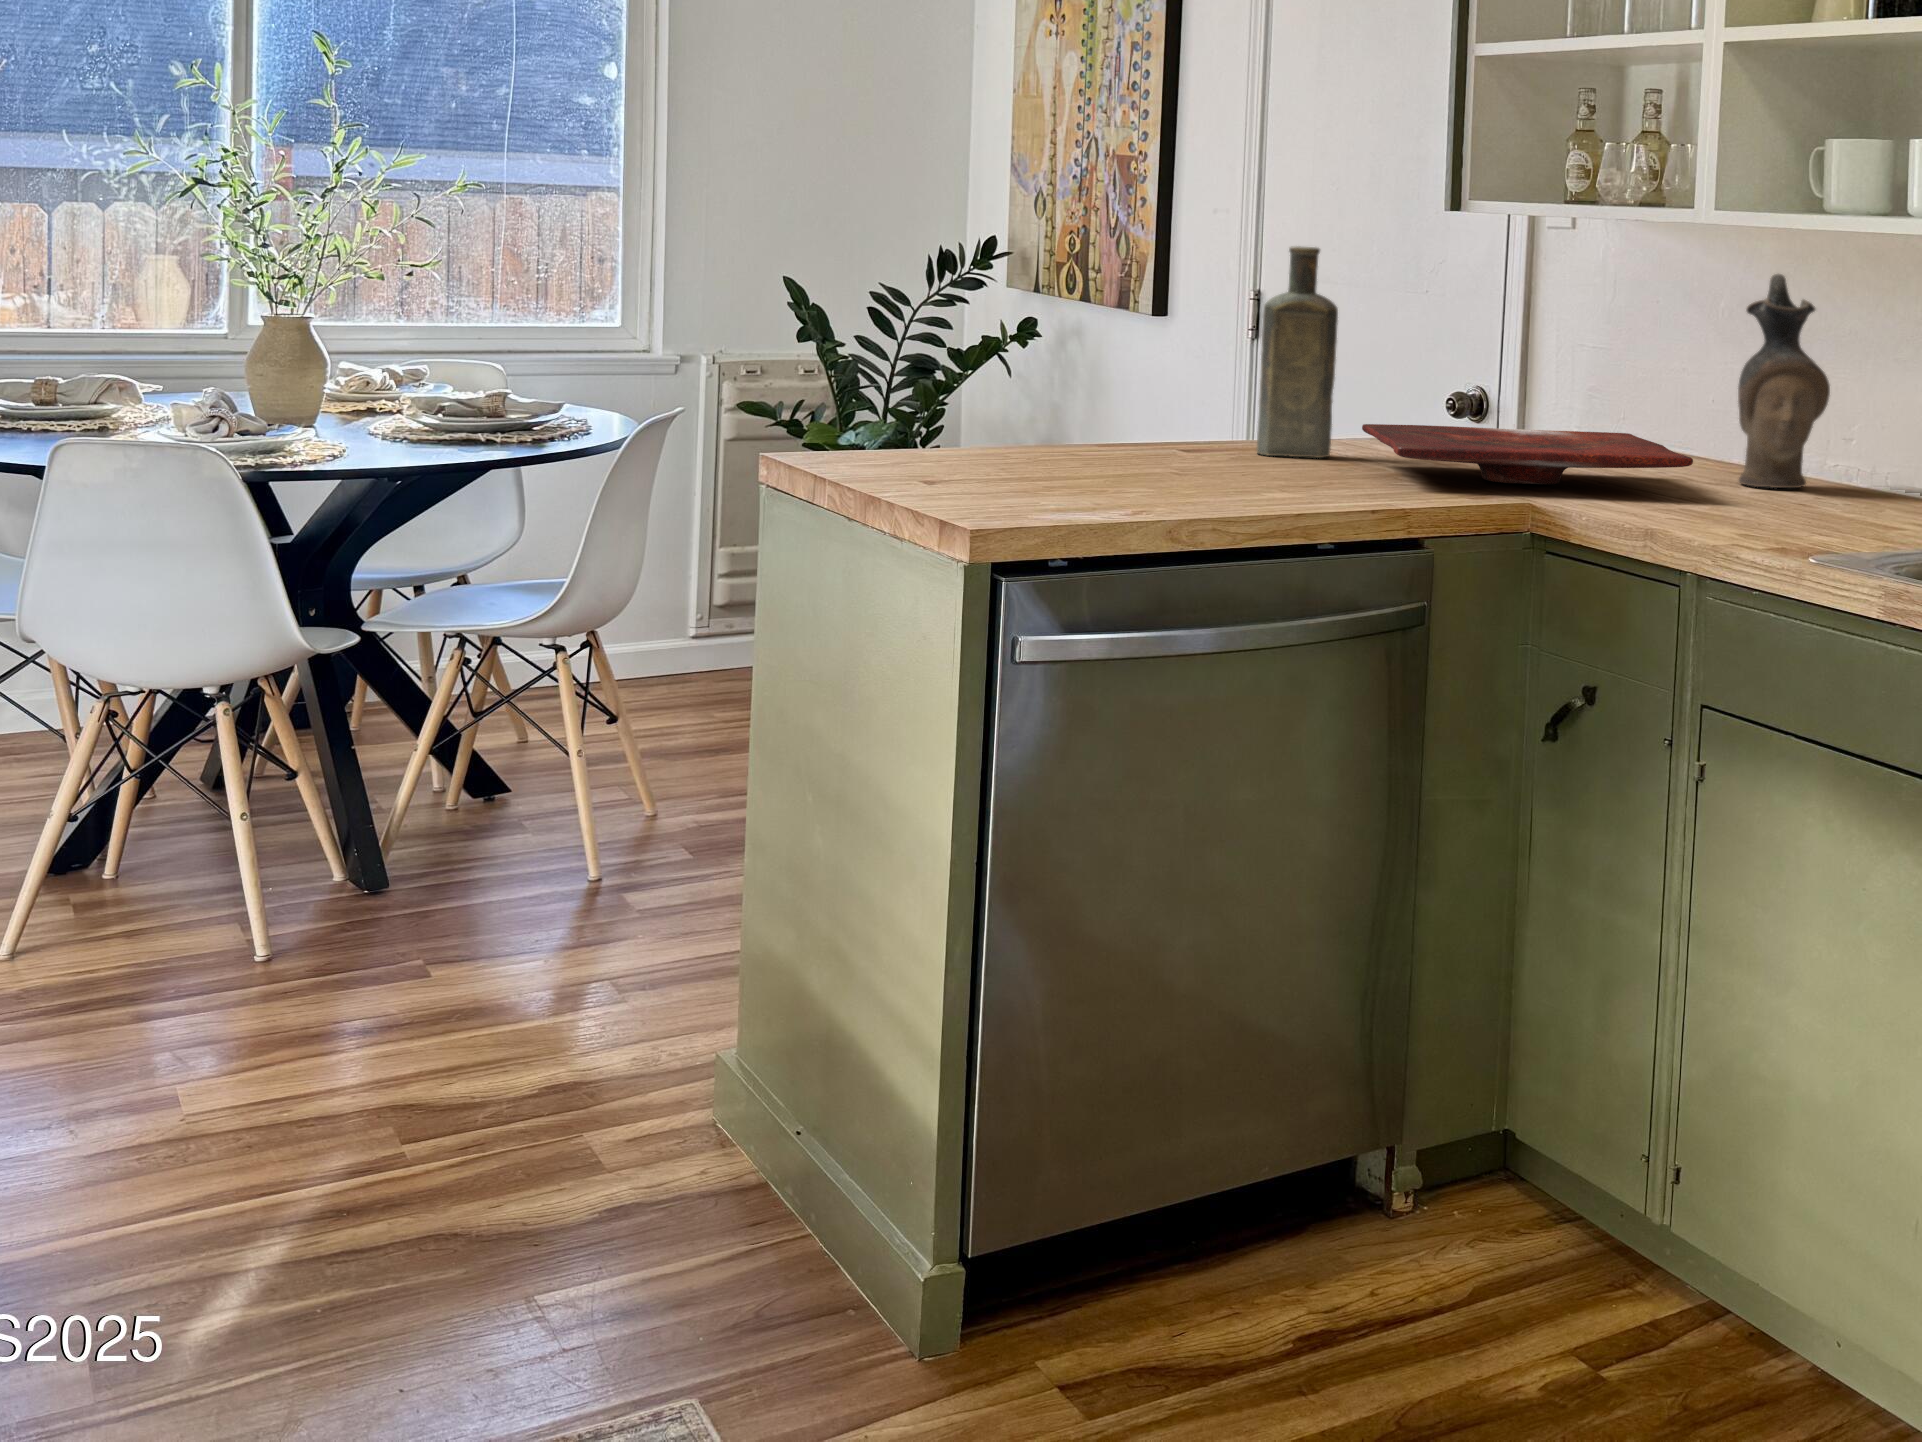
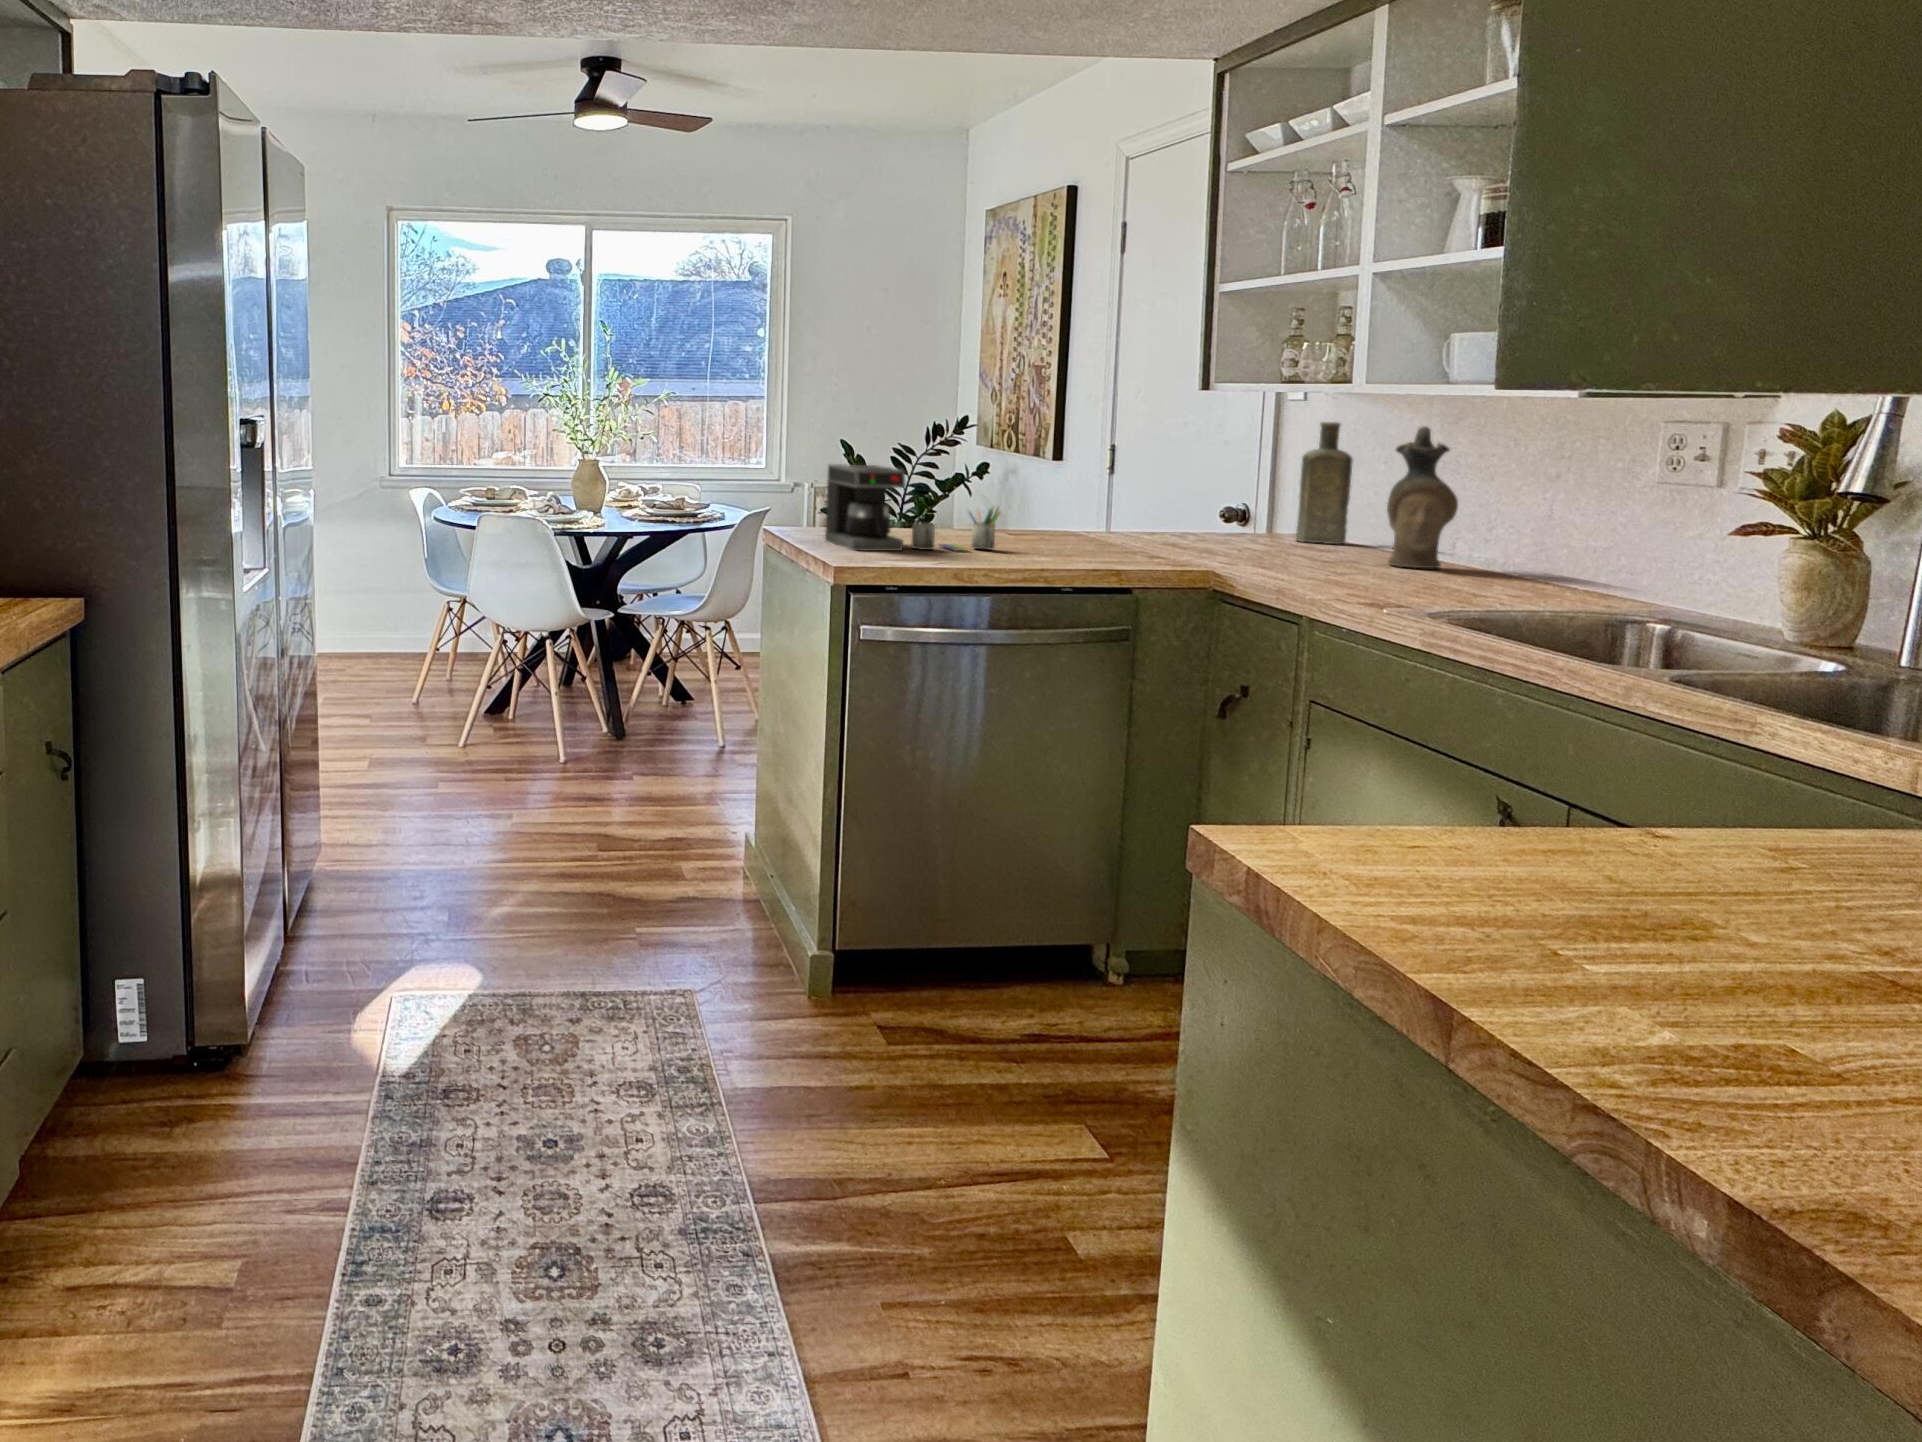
bottle: present [1257,246,1338,458] -> present [1296,422,1353,544]
coffee maker: none [909,338,1212,500] -> present [825,464,1000,551]
cutting board: present [1362,424,1693,484] -> none [1118,520,1333,558]

